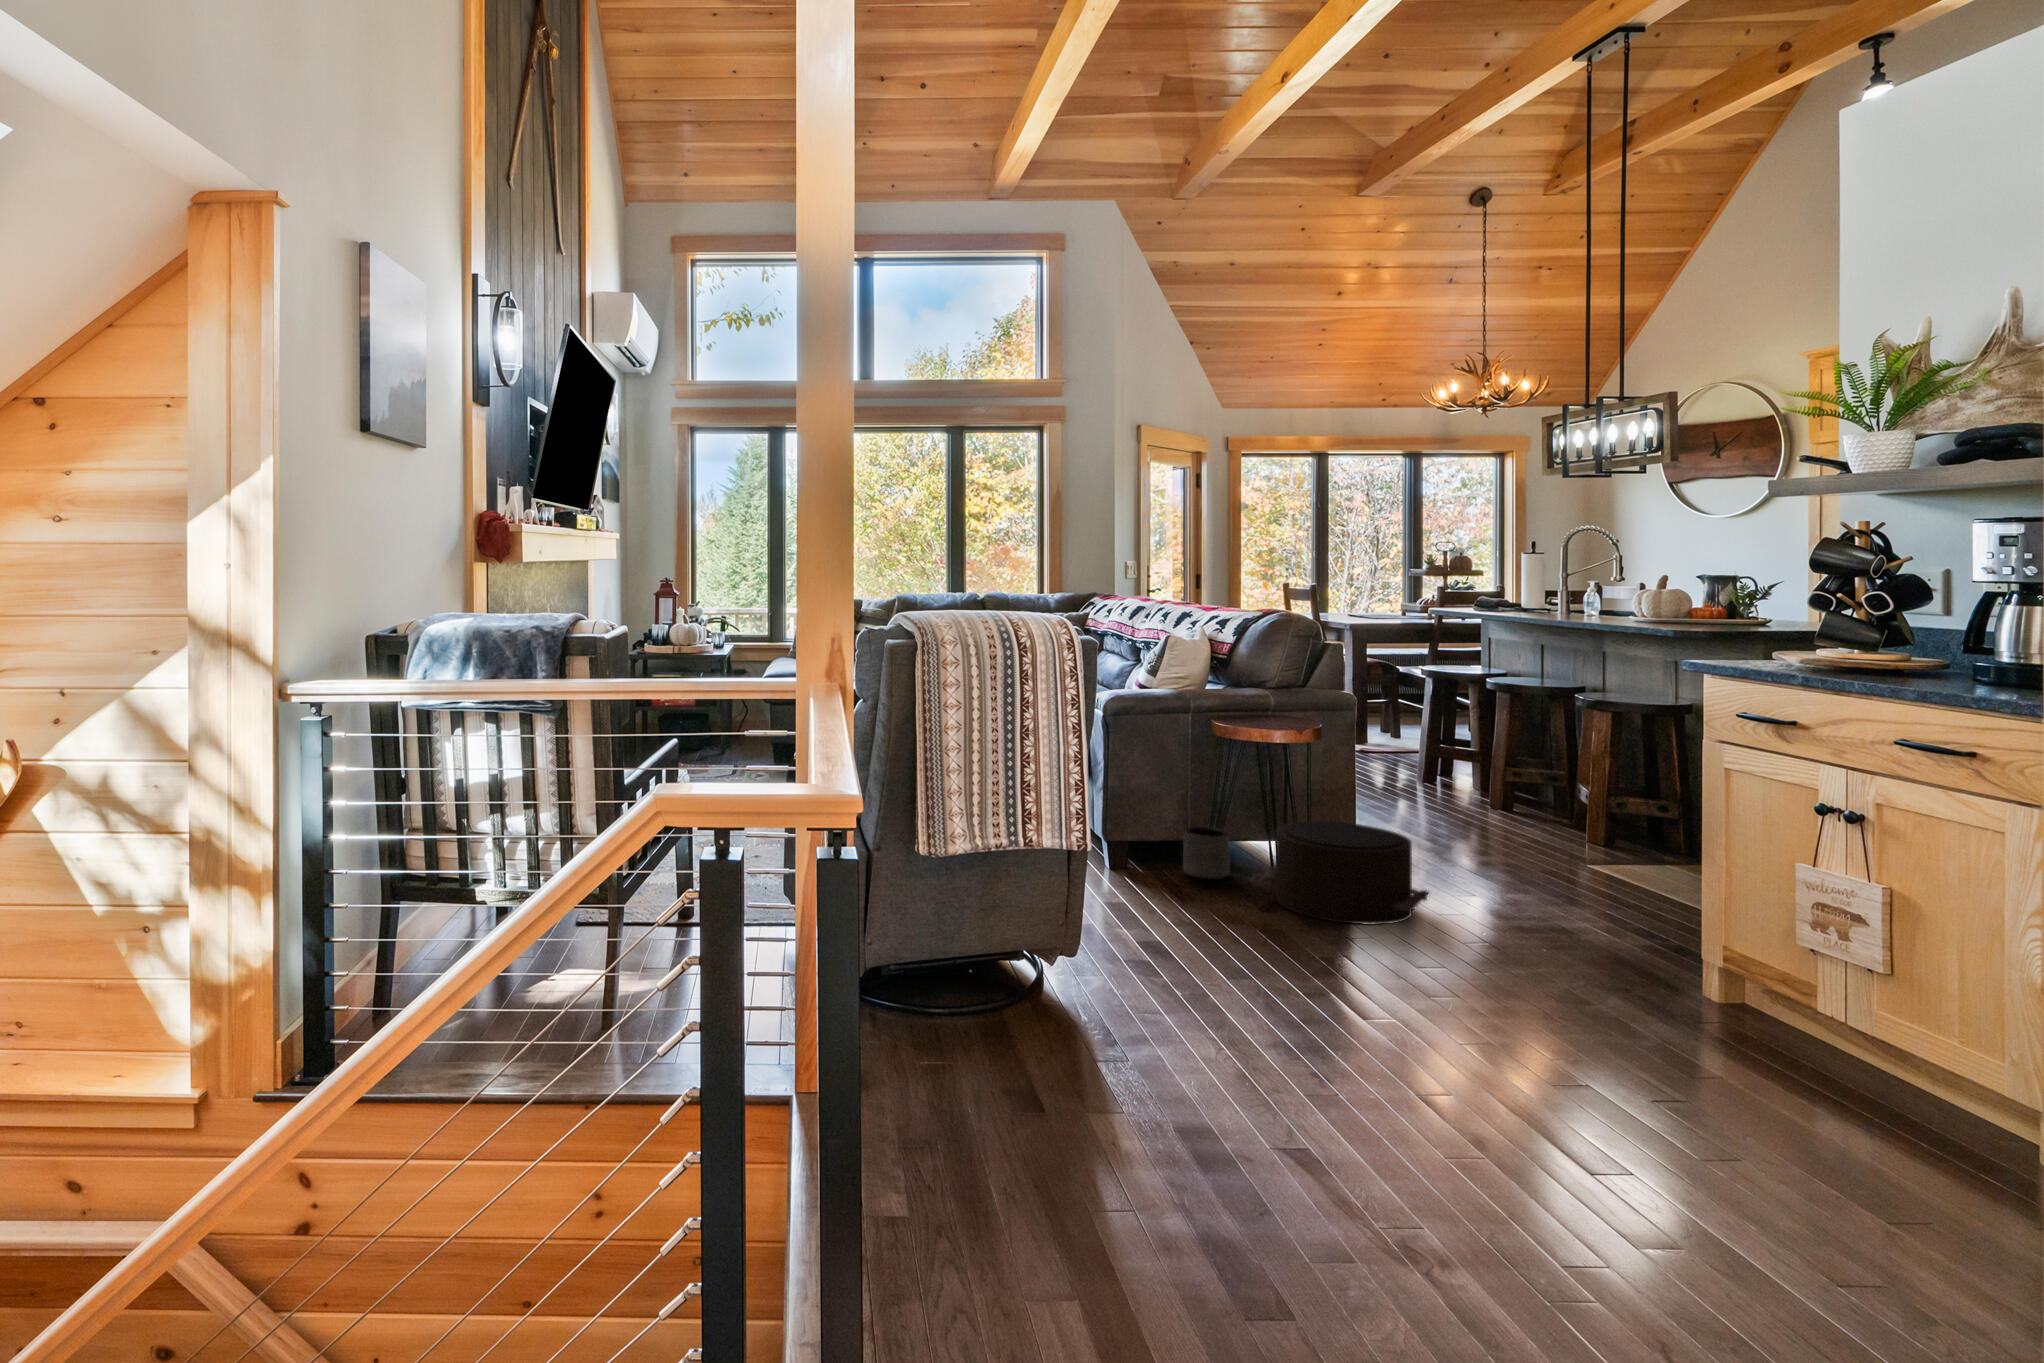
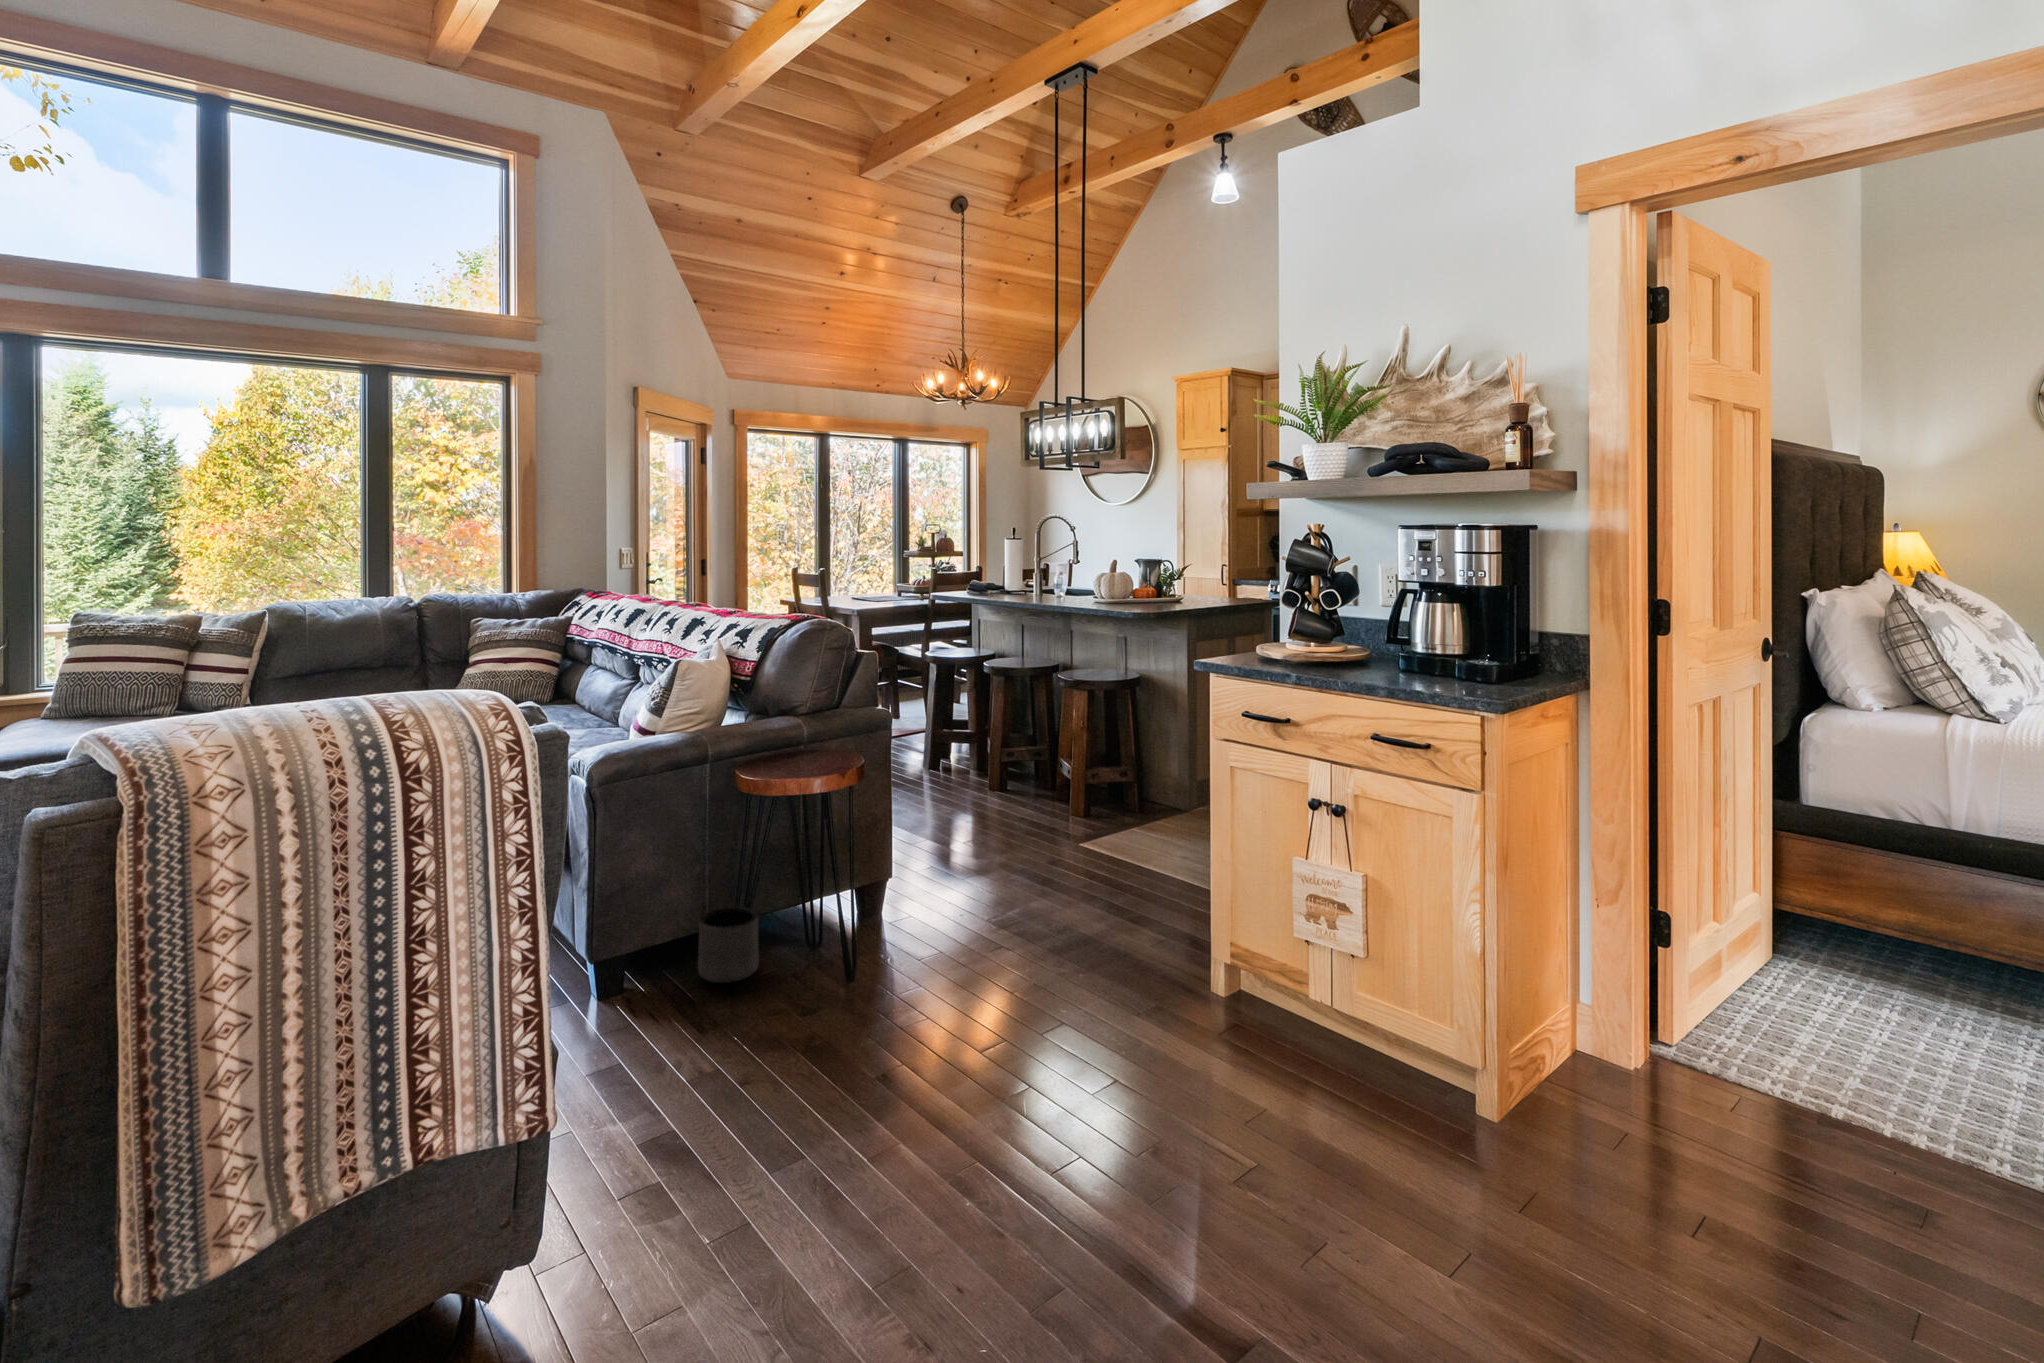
pouf: present [1250,821,1429,924] -> none [789,879,995,1030]

